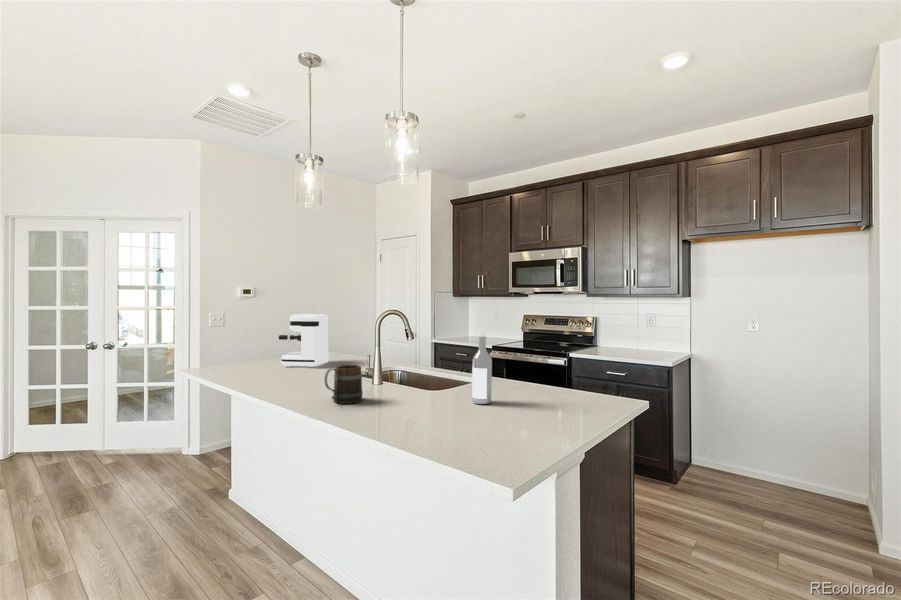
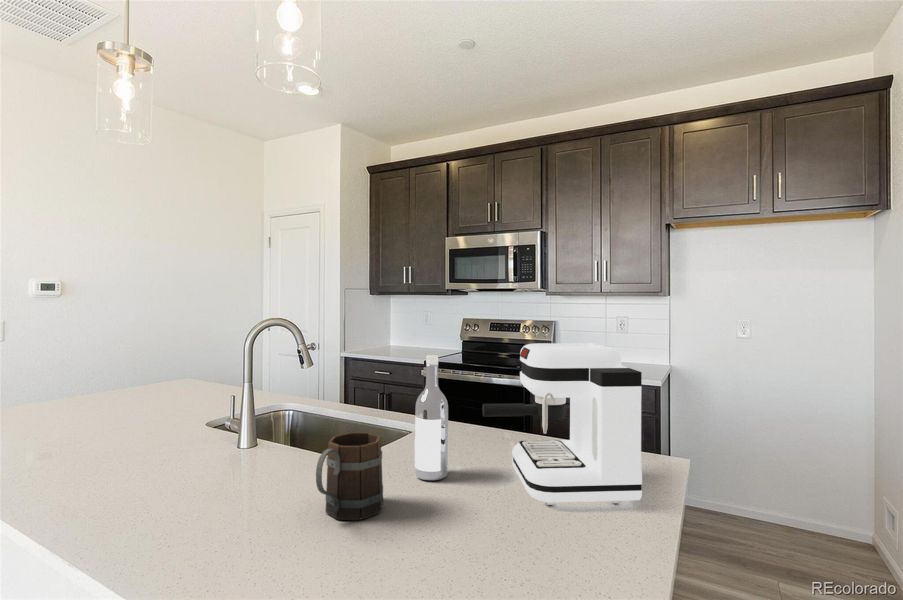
coffee maker: present [279,314,328,367] -> present [482,343,642,505]
mug: present [325,365,363,404] -> present [316,433,383,520]

